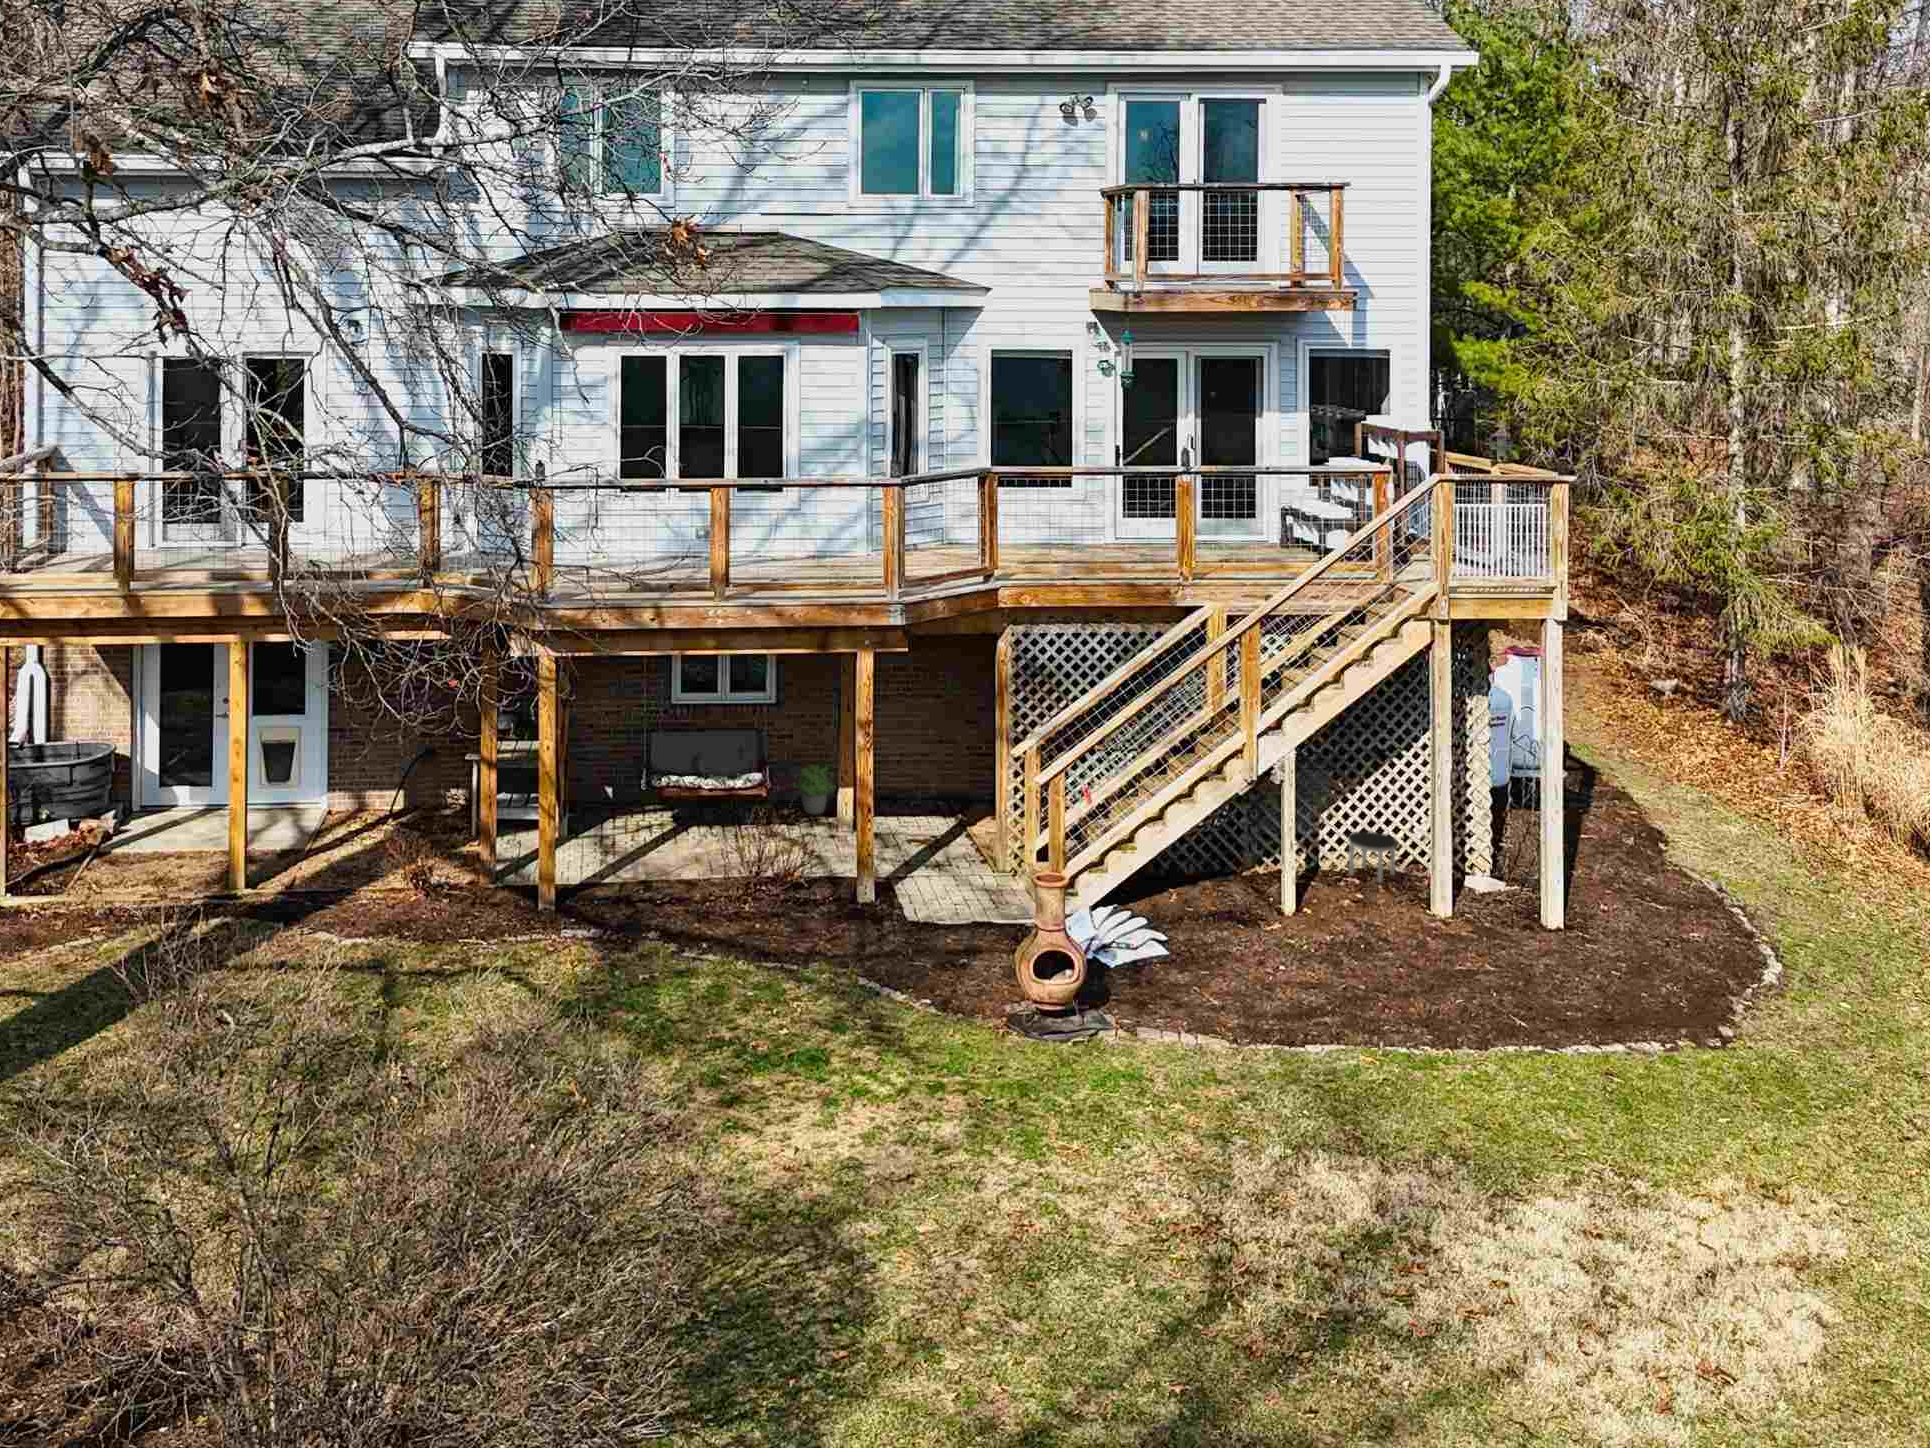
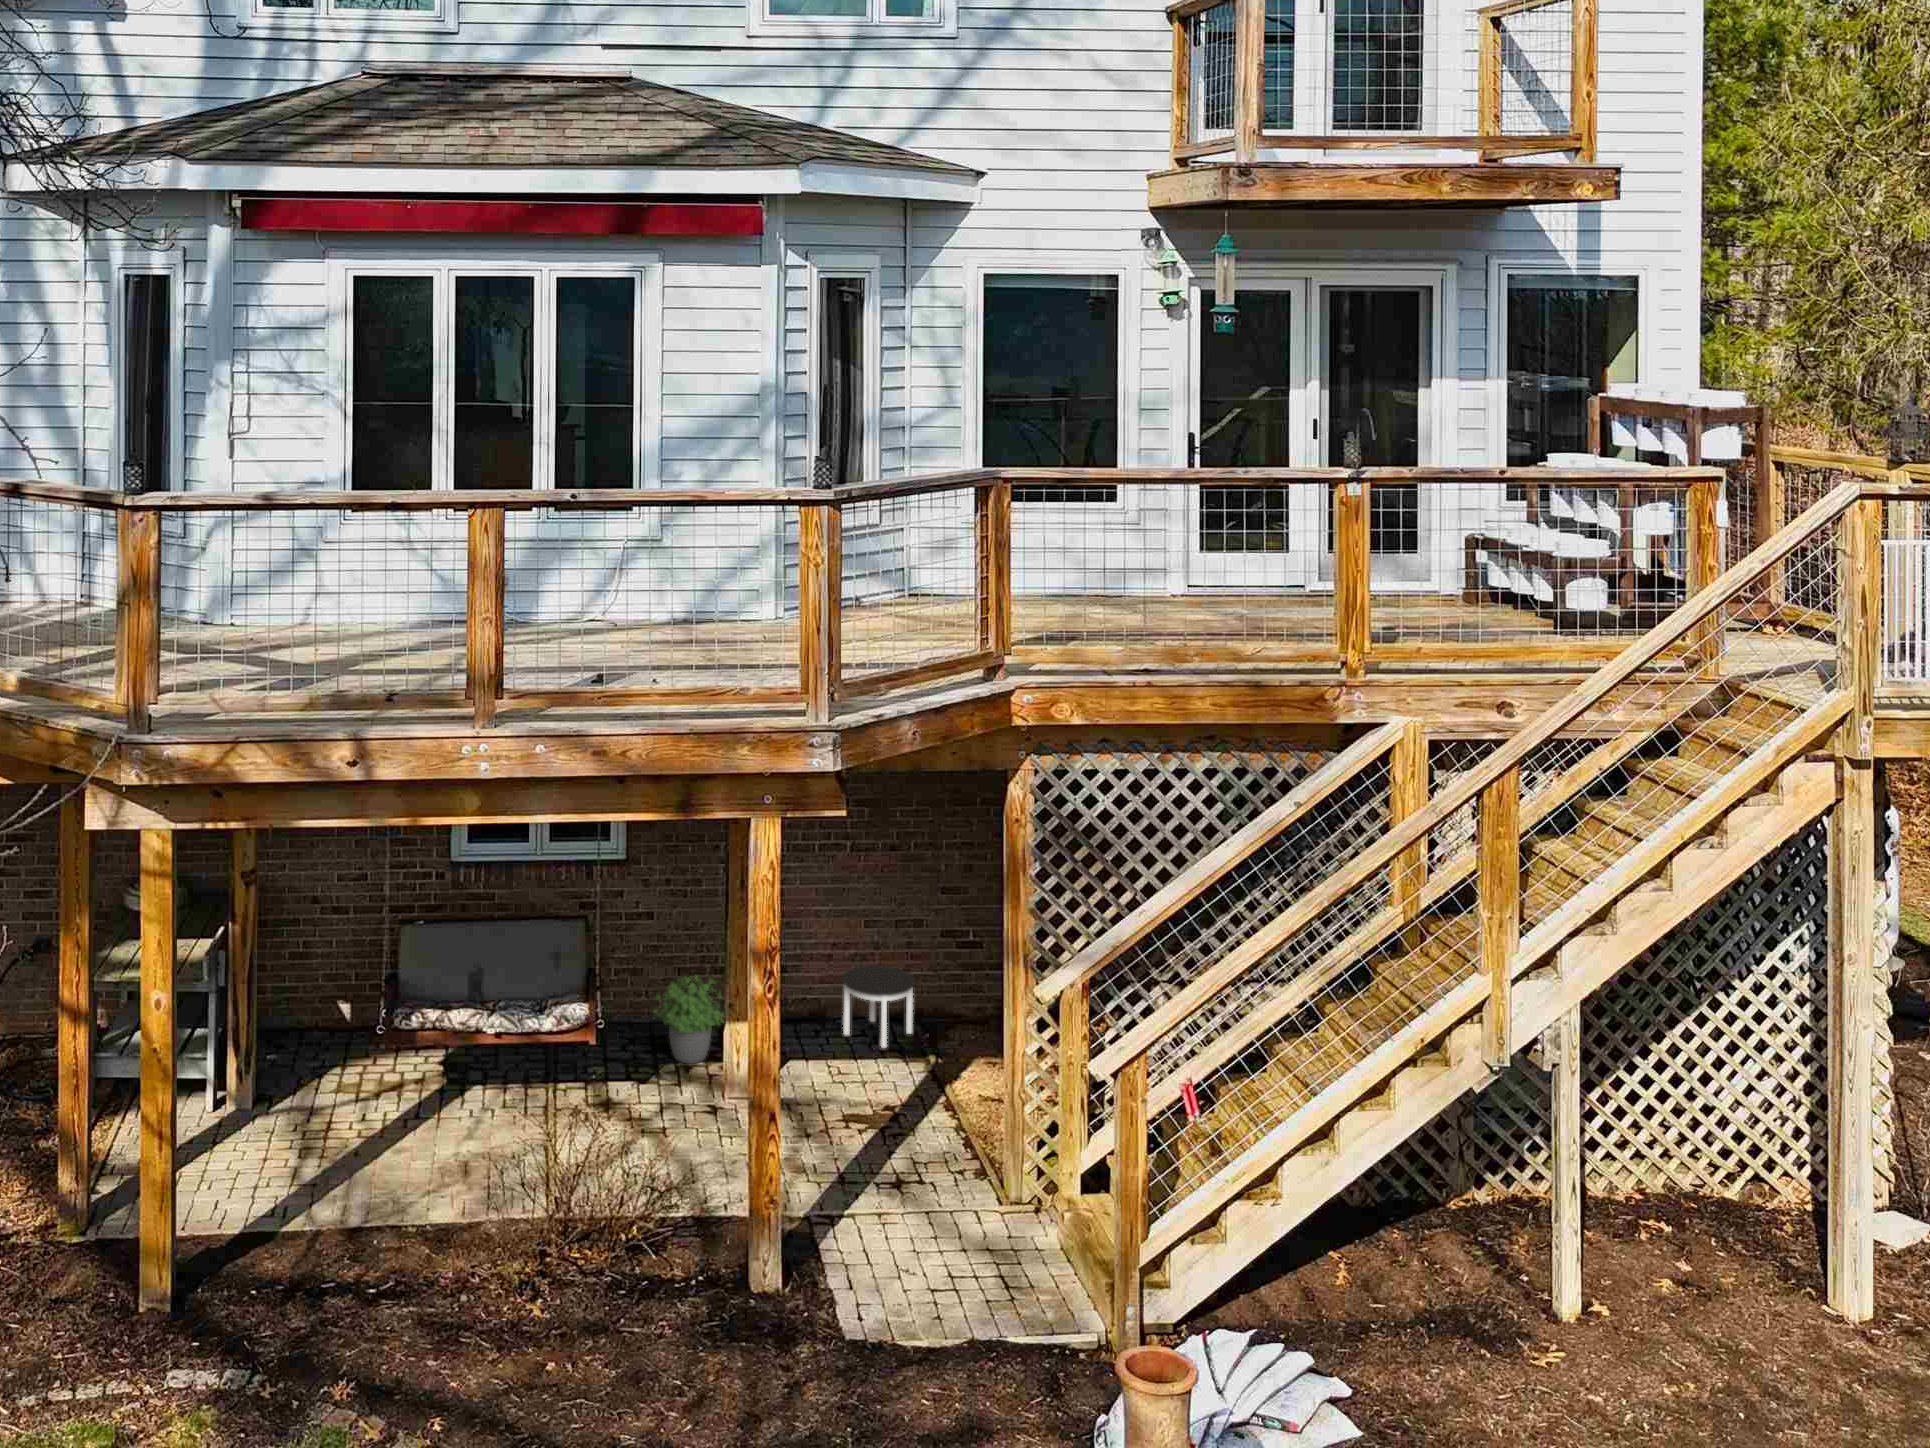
round table: present [1347,831,1397,882] -> present [842,966,914,1048]

